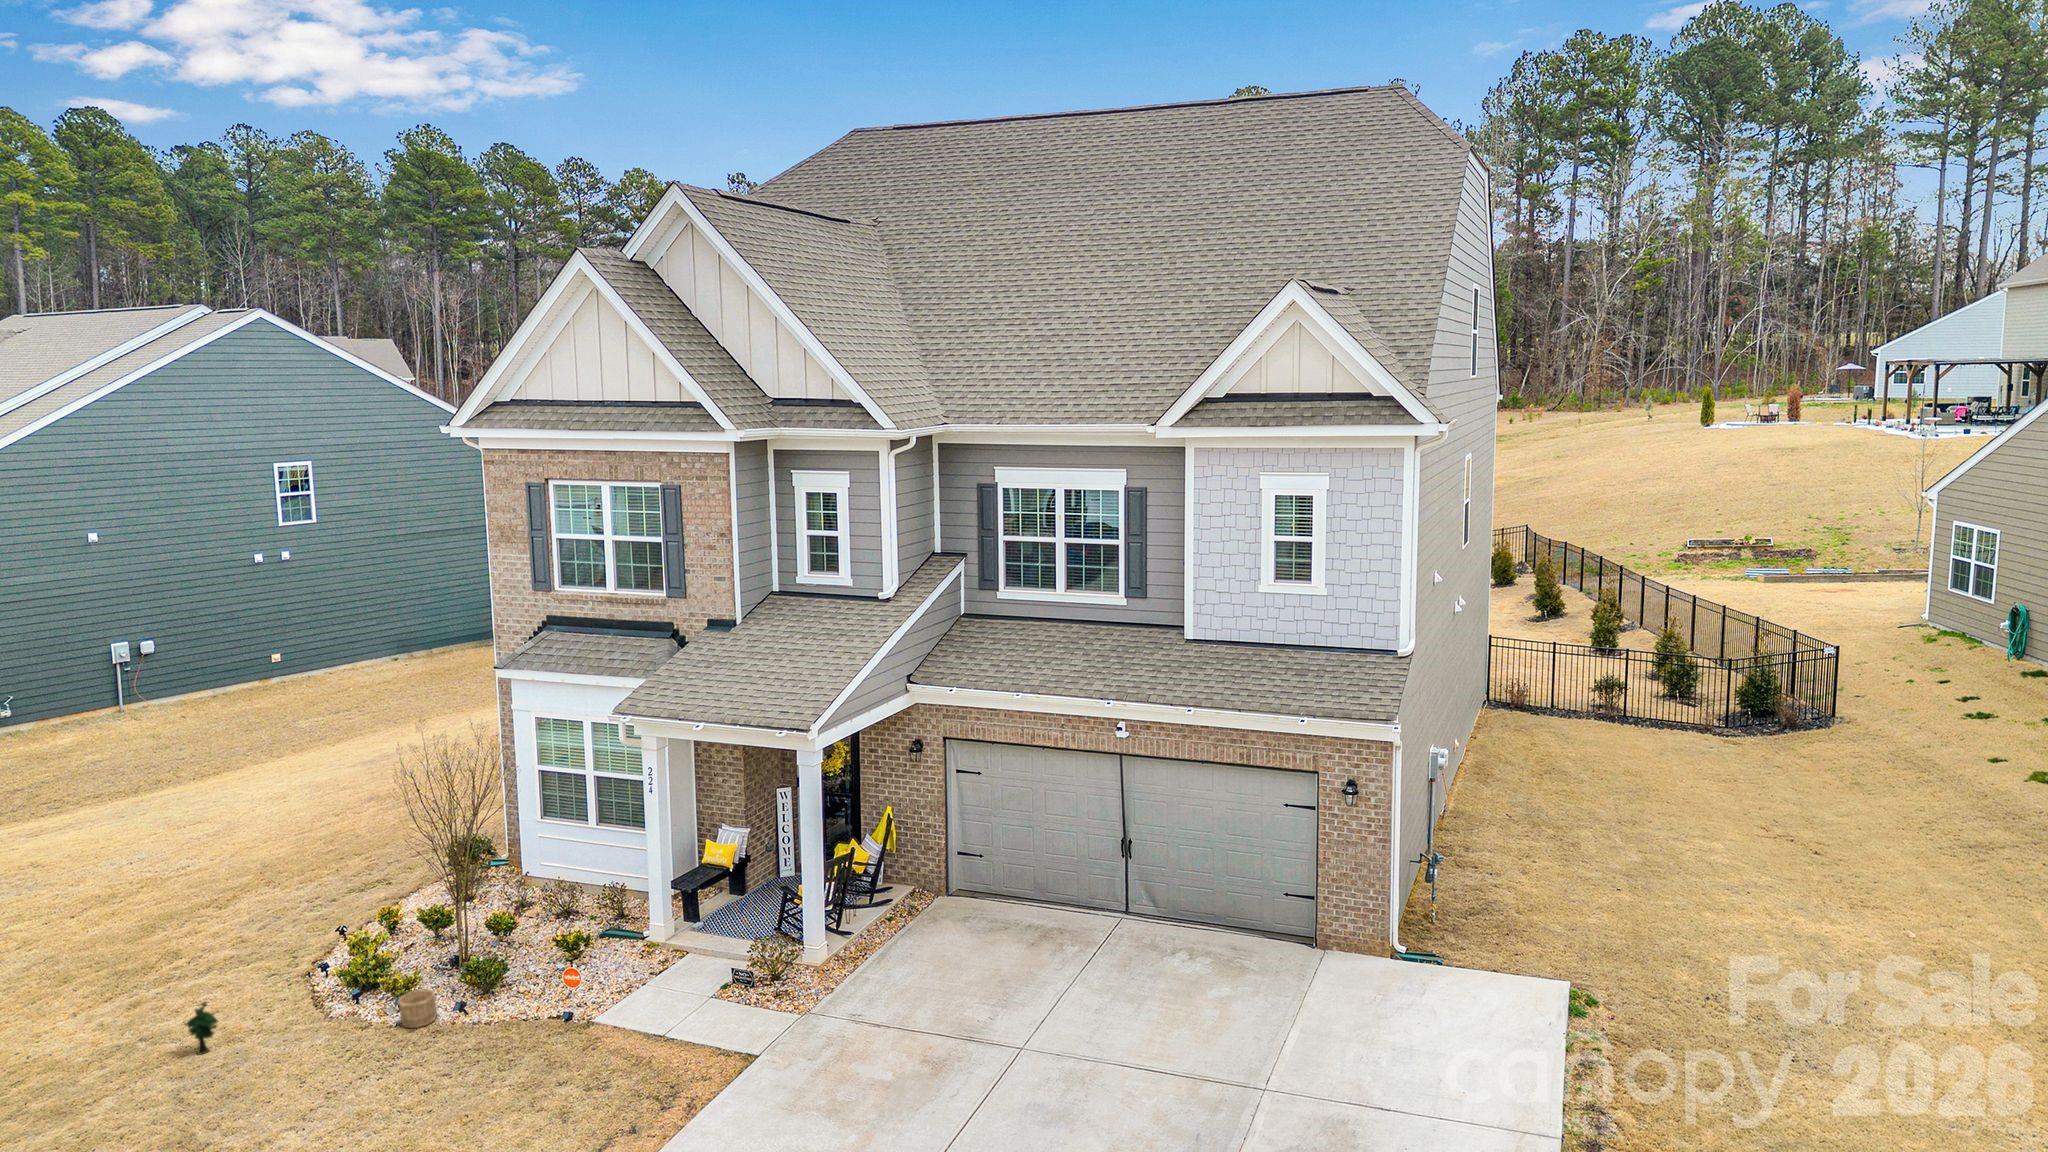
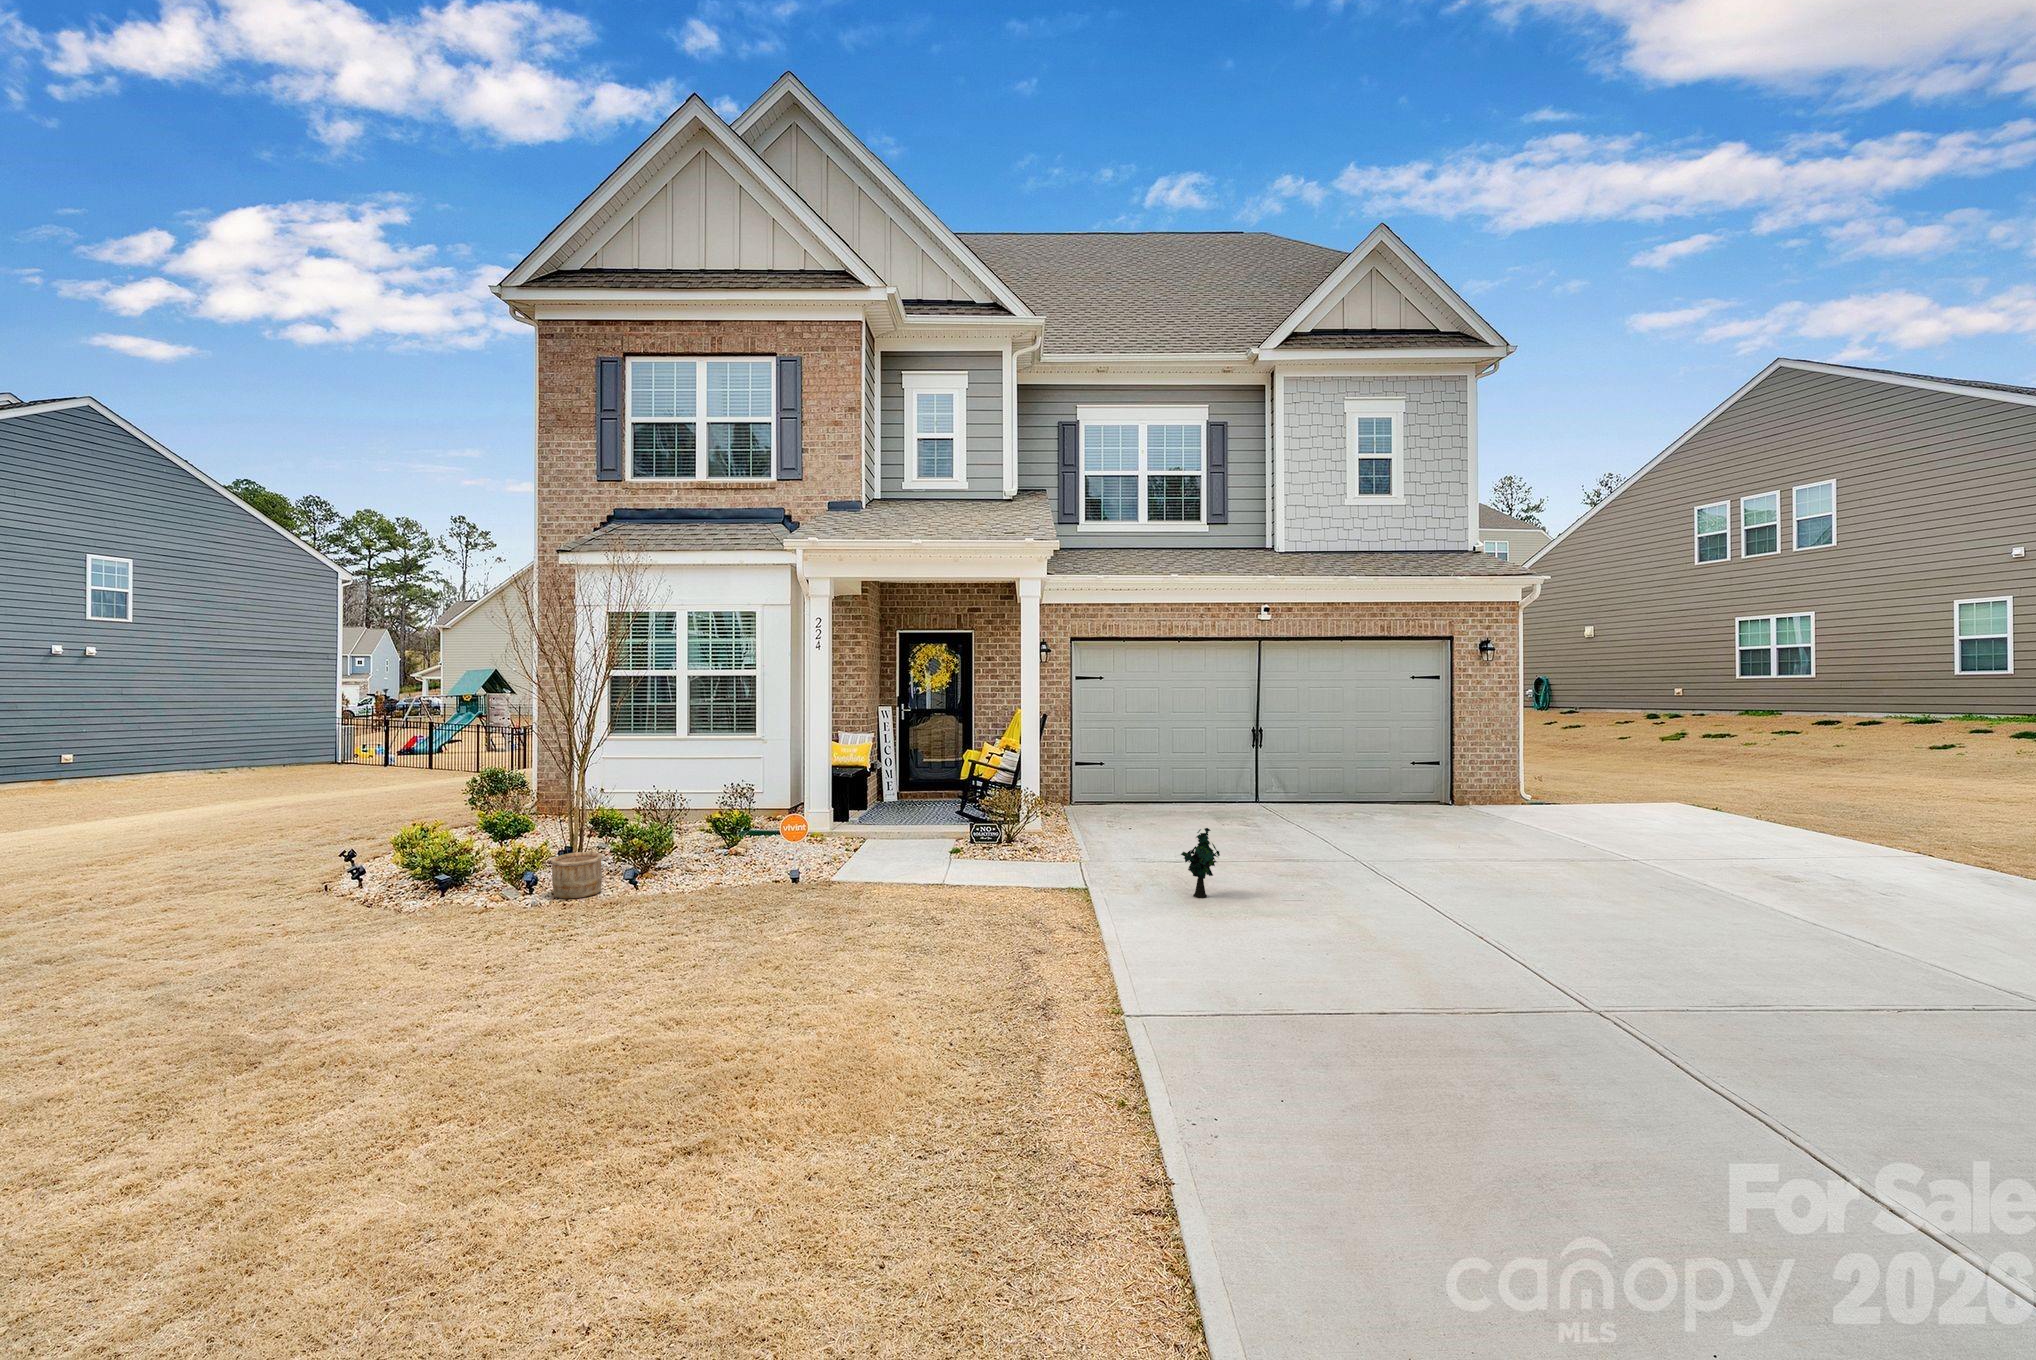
decorative plant: present [186,1003,218,1054] -> present [1181,828,1220,898]

